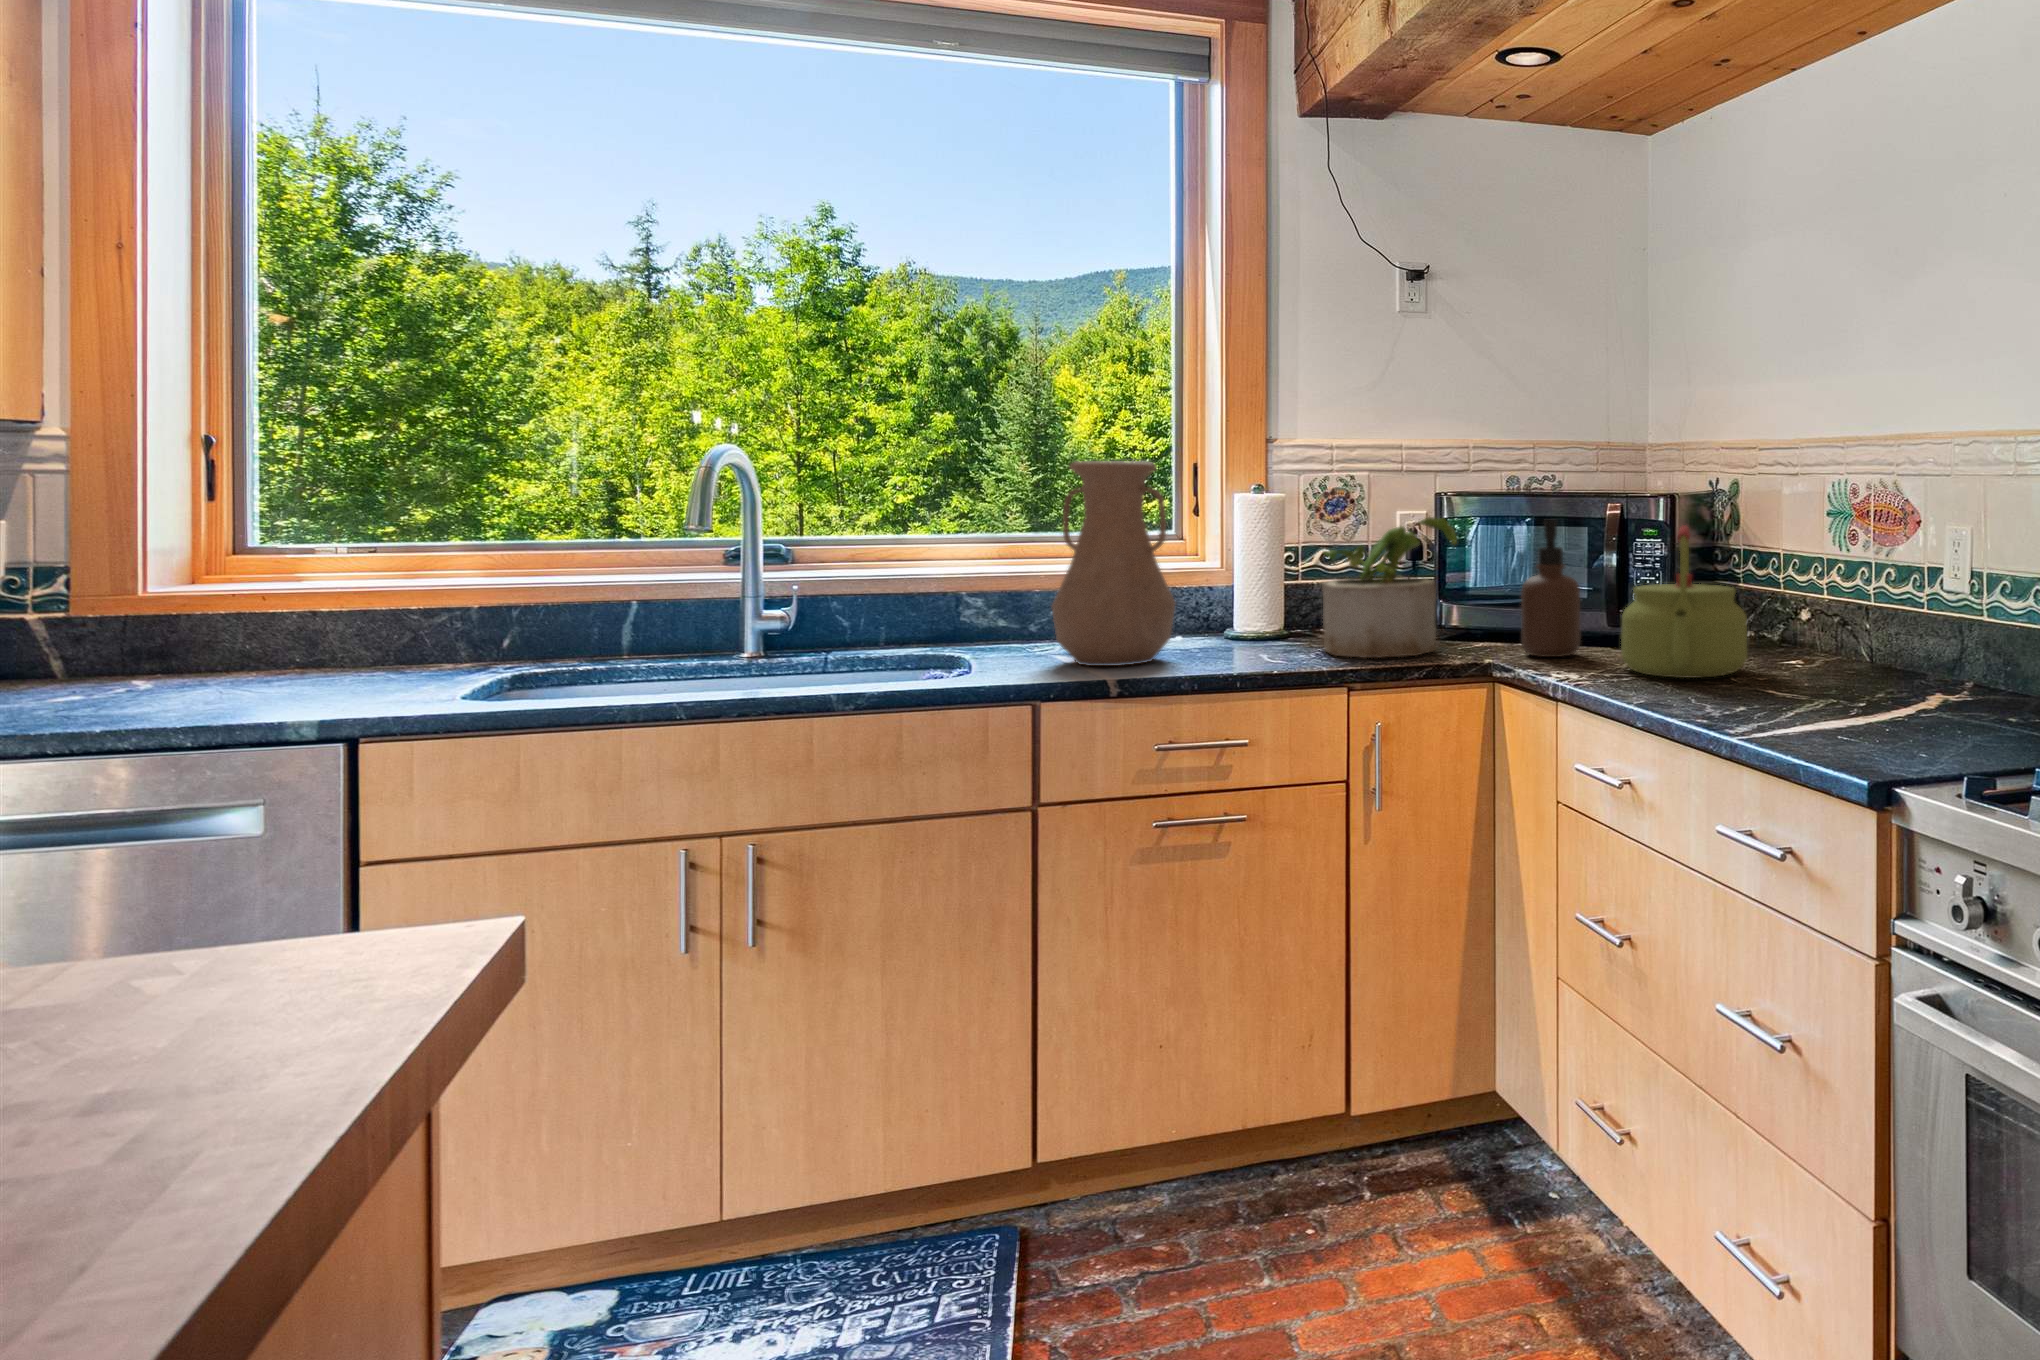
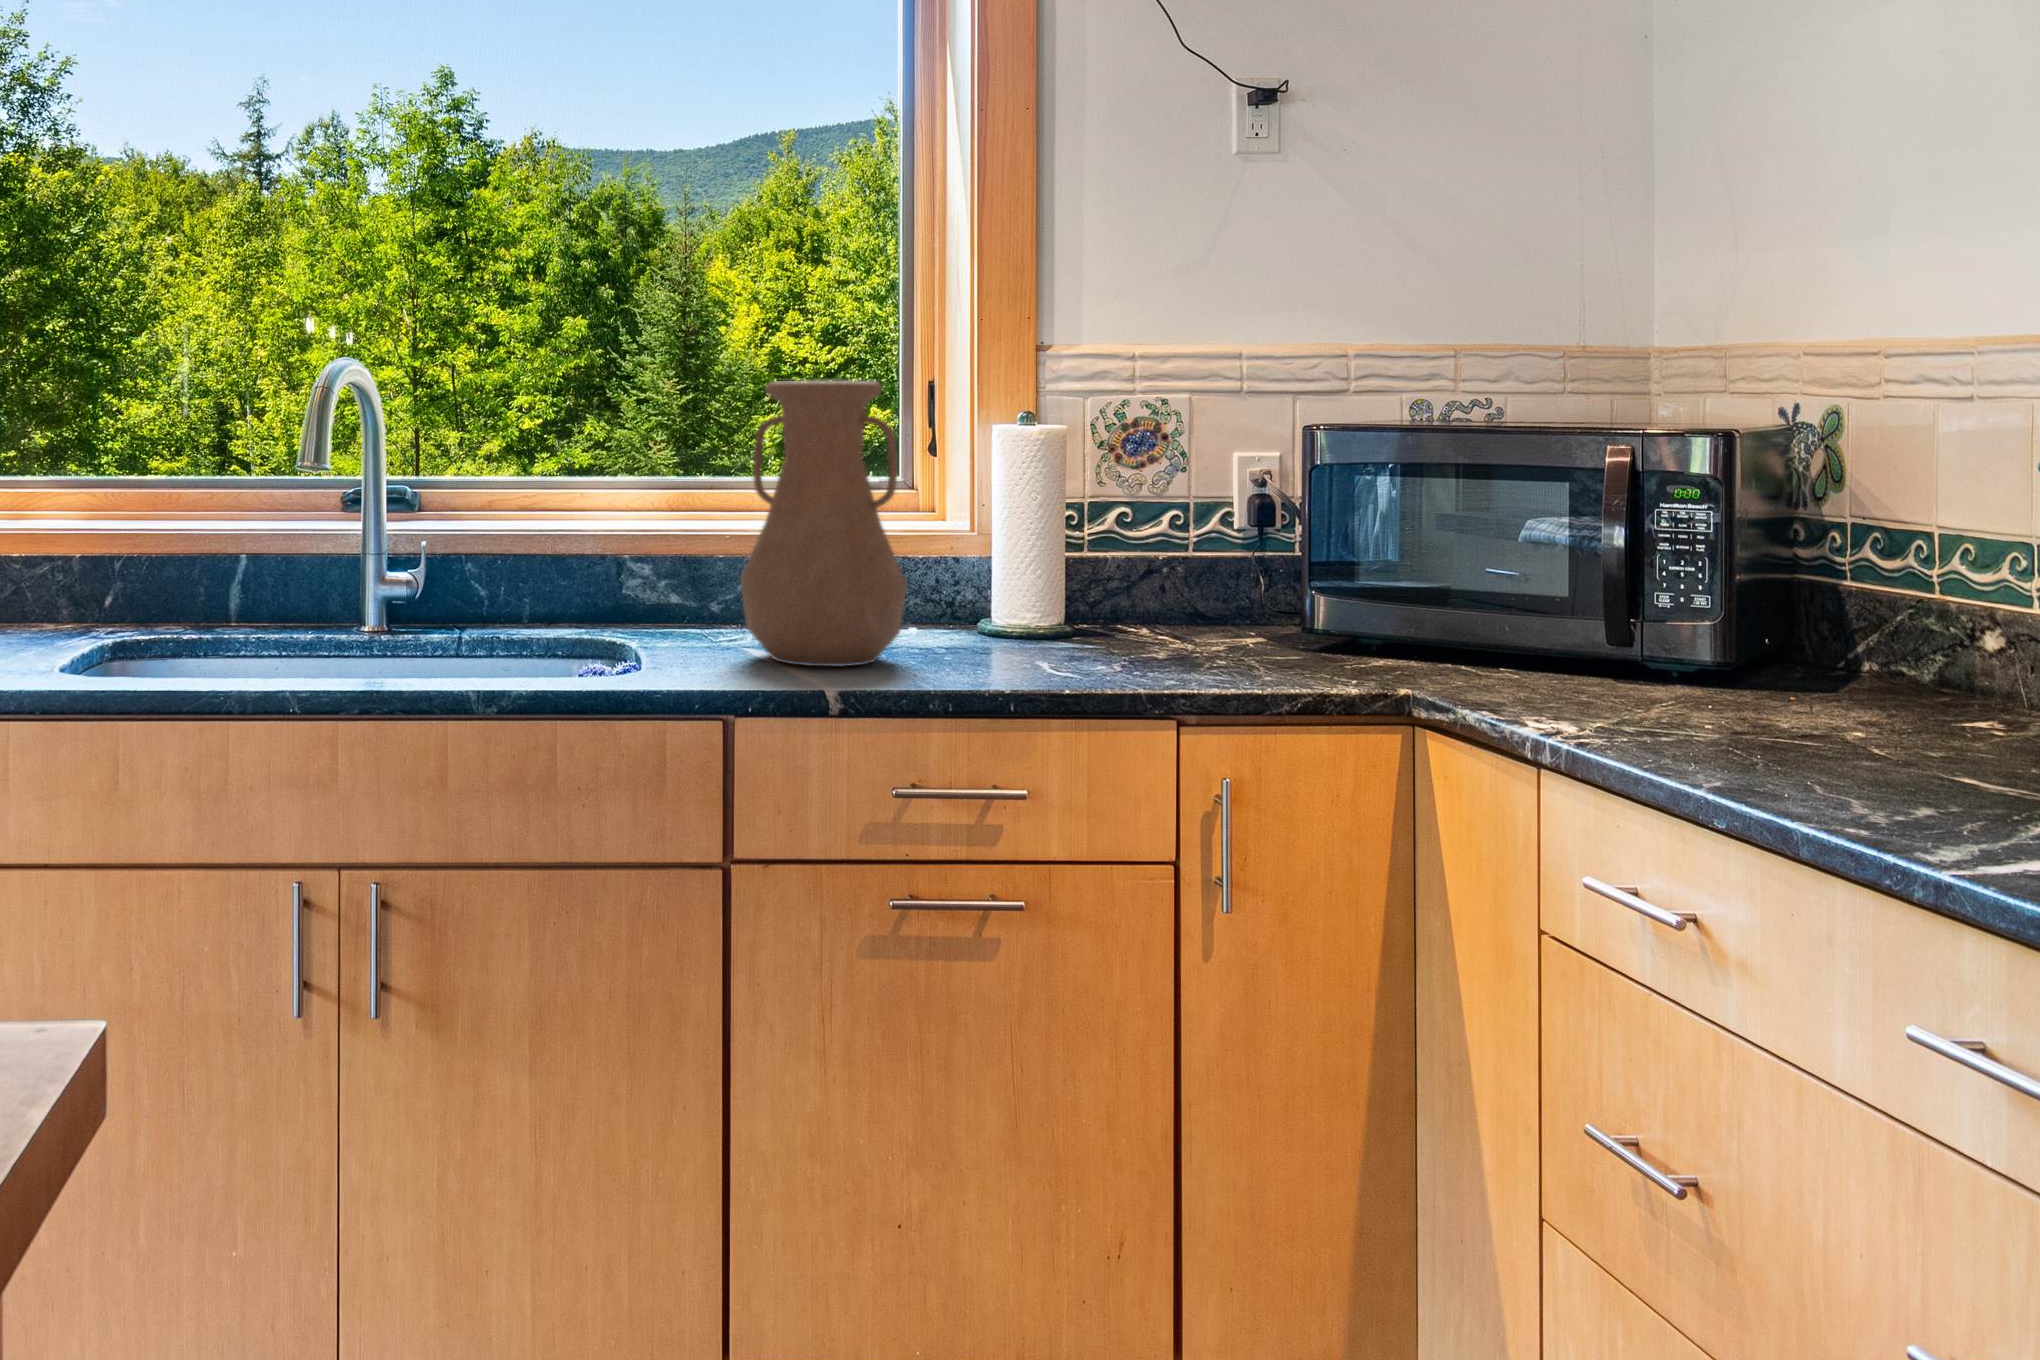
potted plant: present [1322,517,1457,658] -> none [1105,463,1332,676]
soap dispenser: present [1521,520,1580,657] -> none [1449,470,1556,691]
kettle: present [1621,525,1748,678] -> none [1656,484,1919,747]

